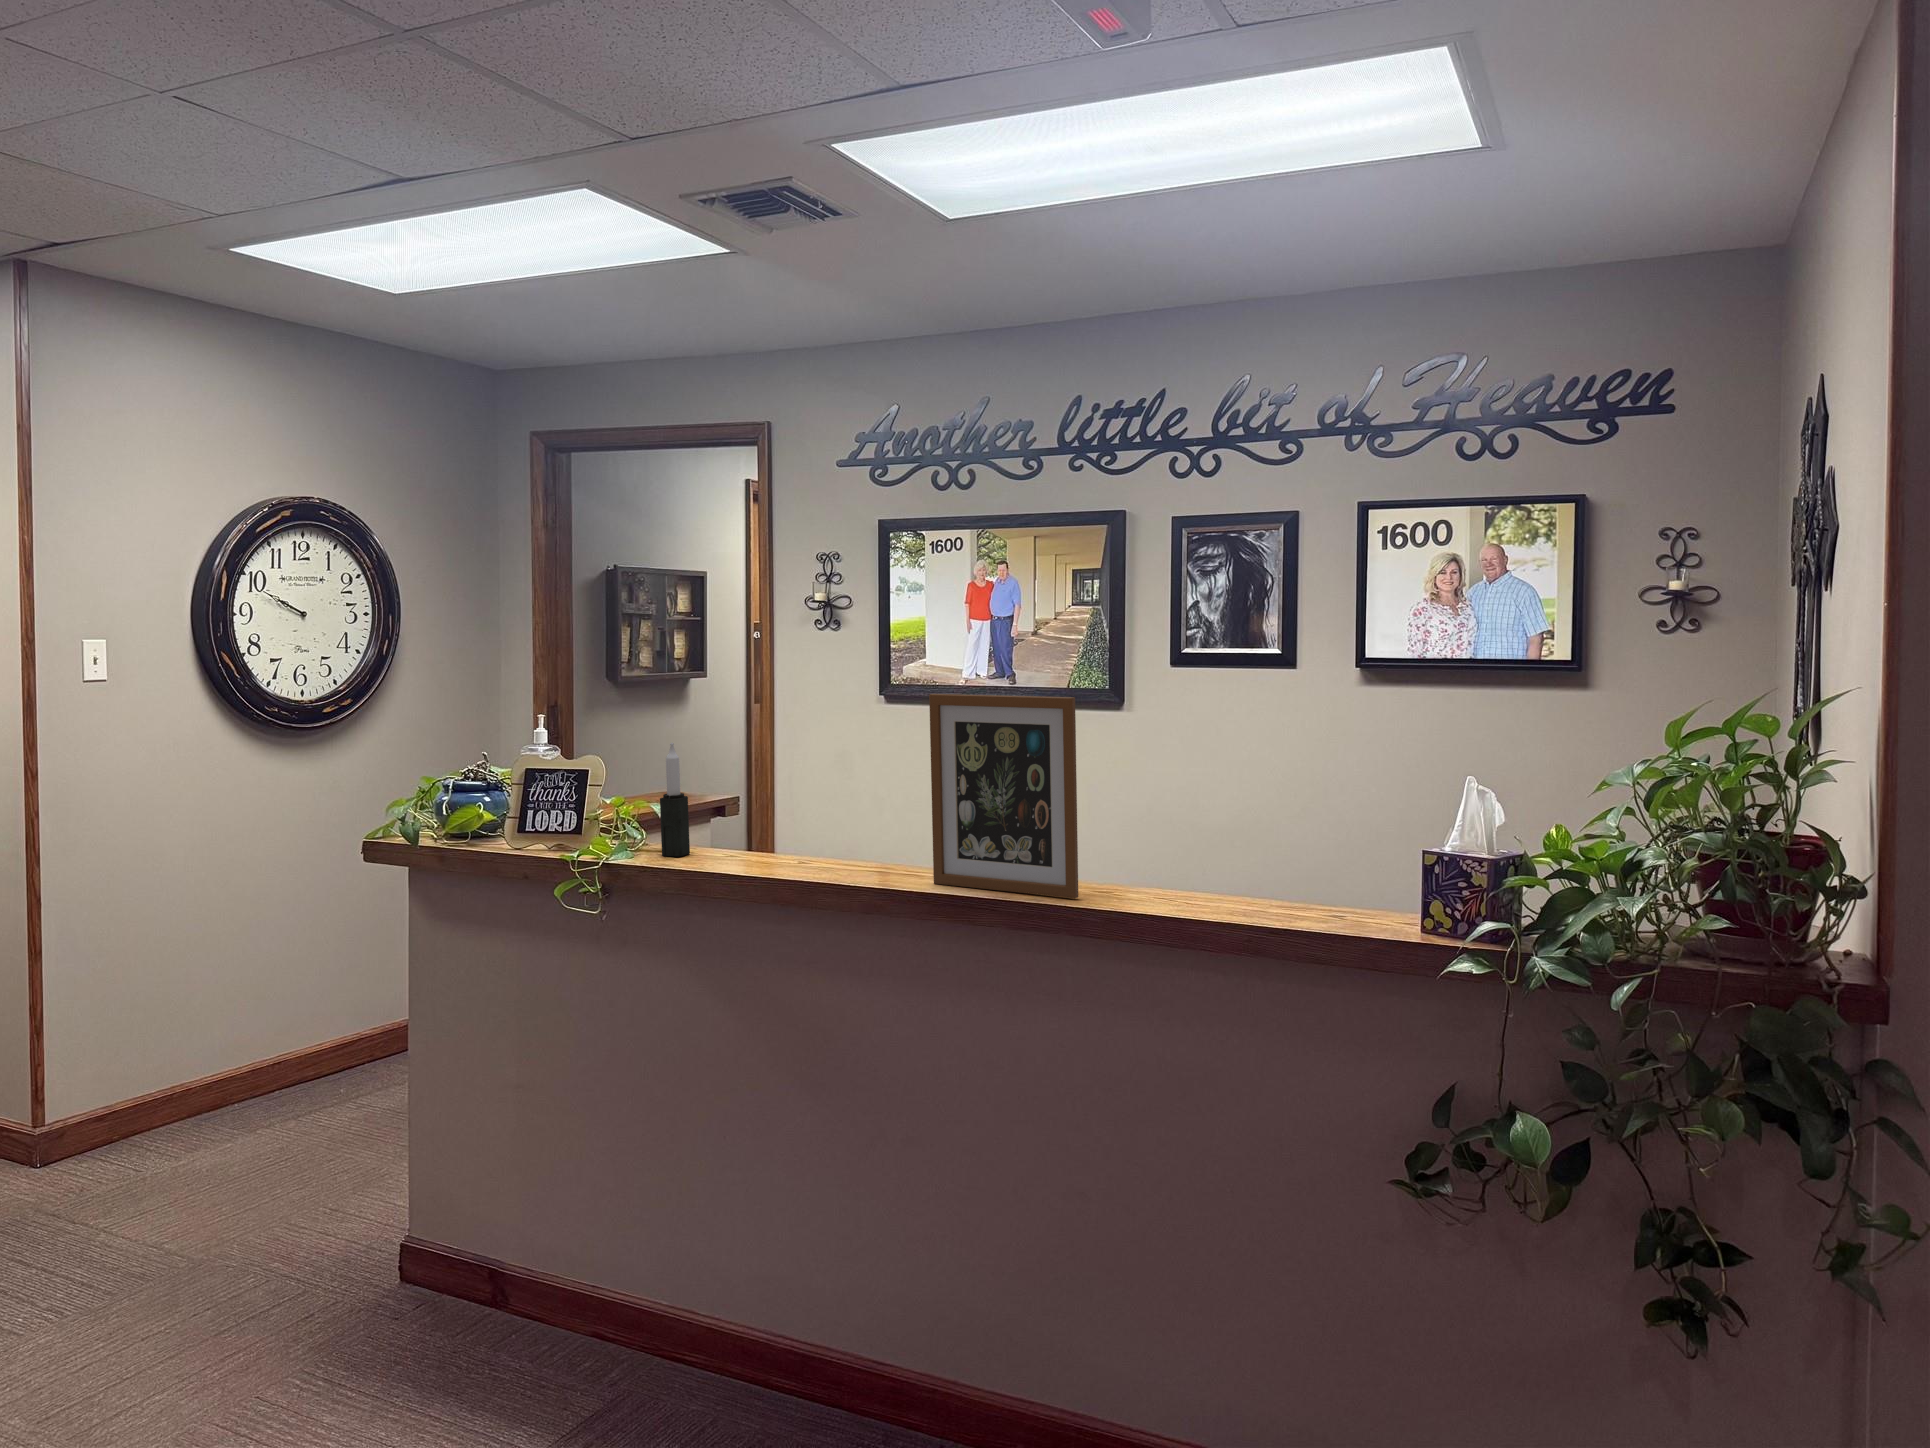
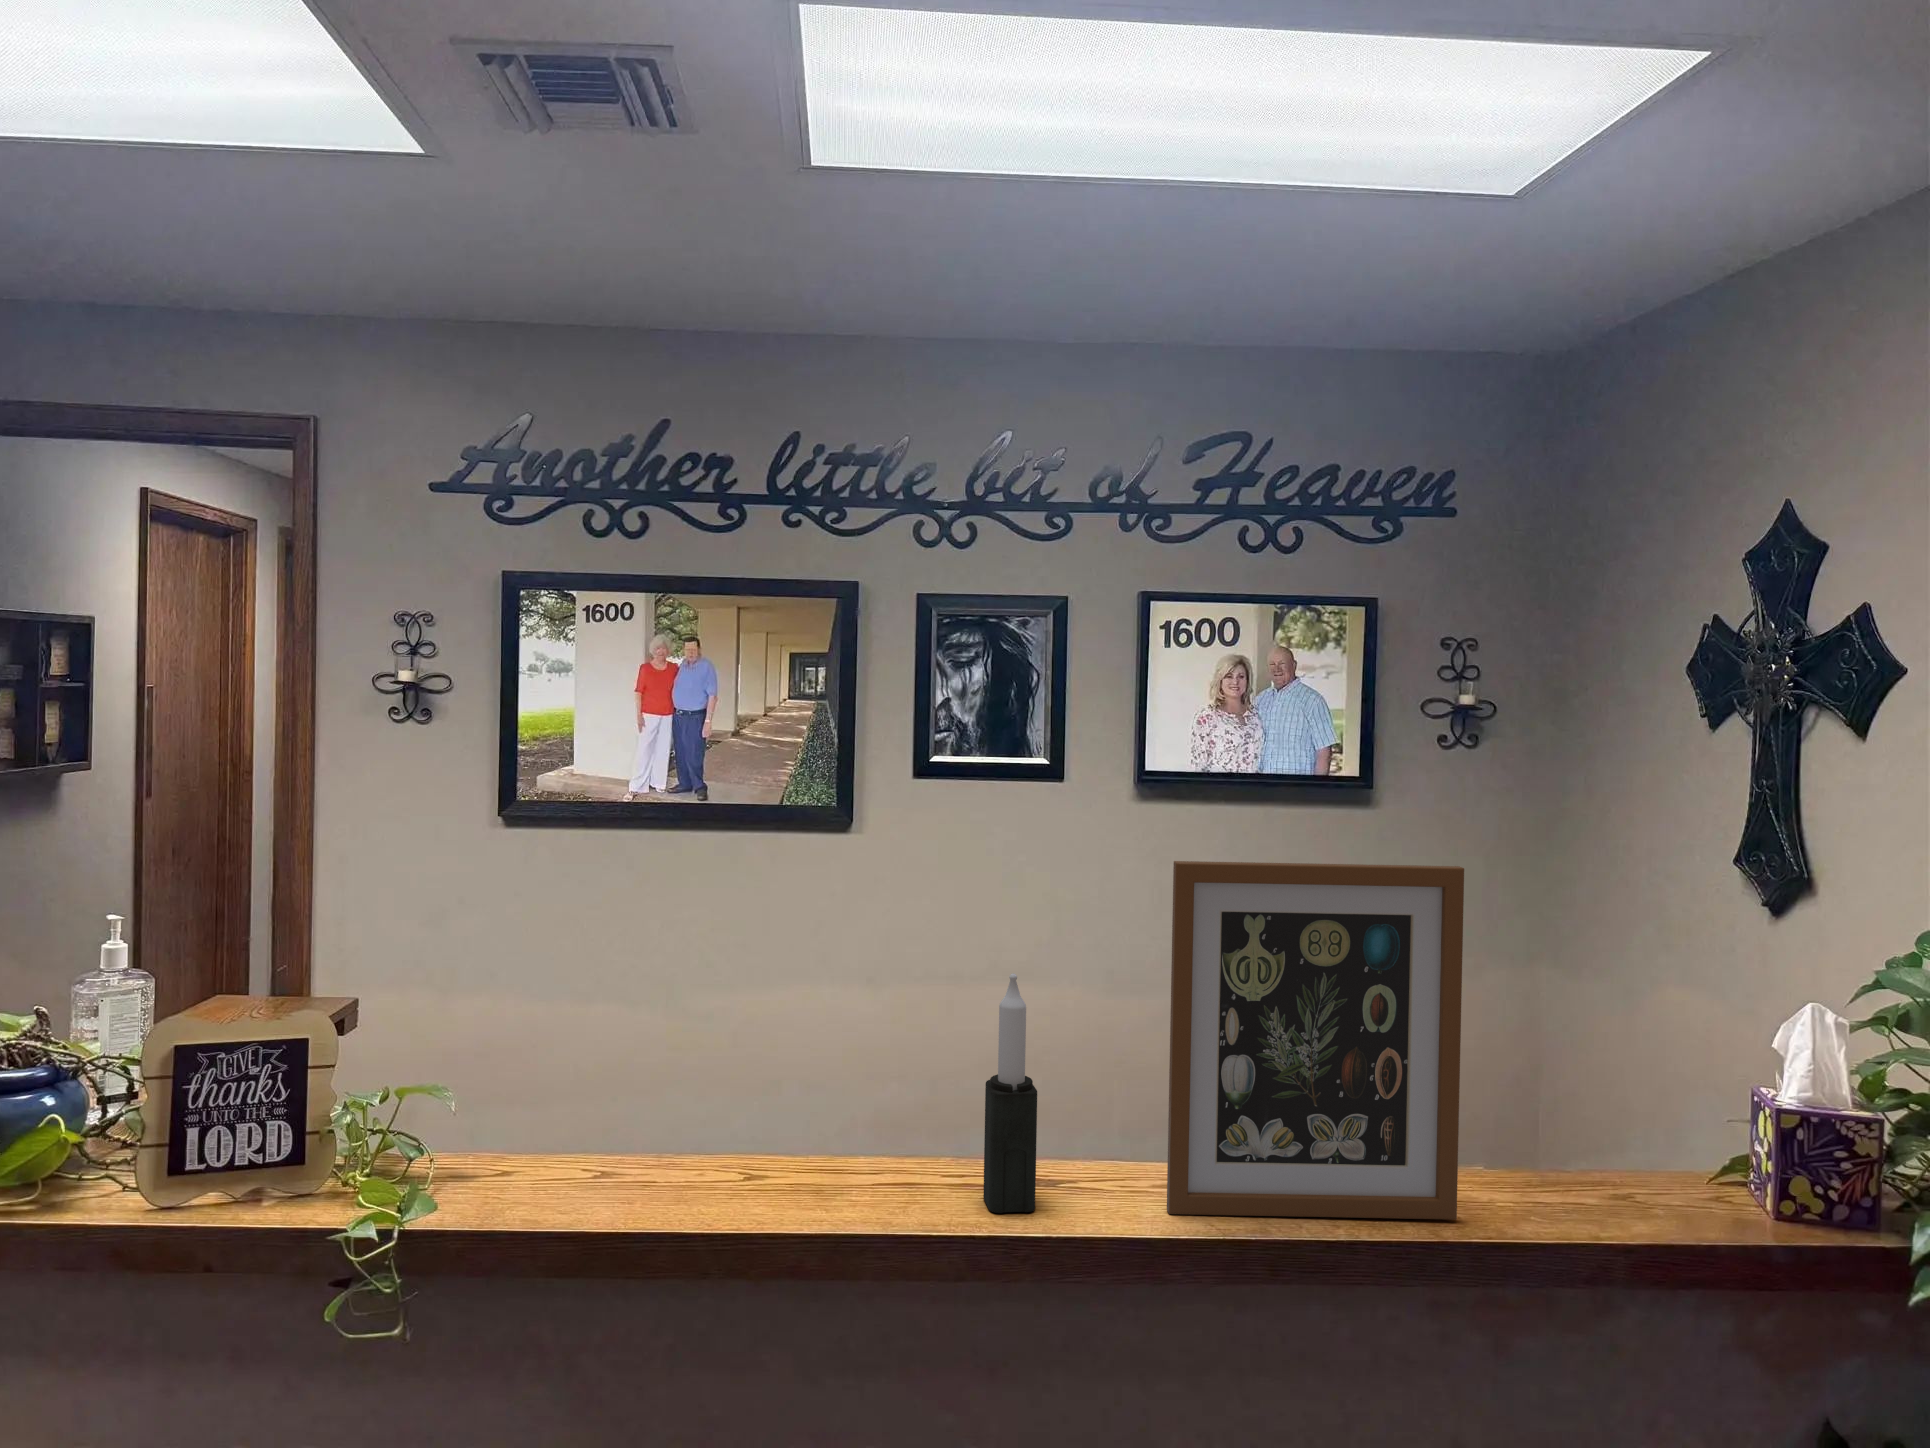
candle: present [660,743,690,857] -> present [983,973,1037,1213]

